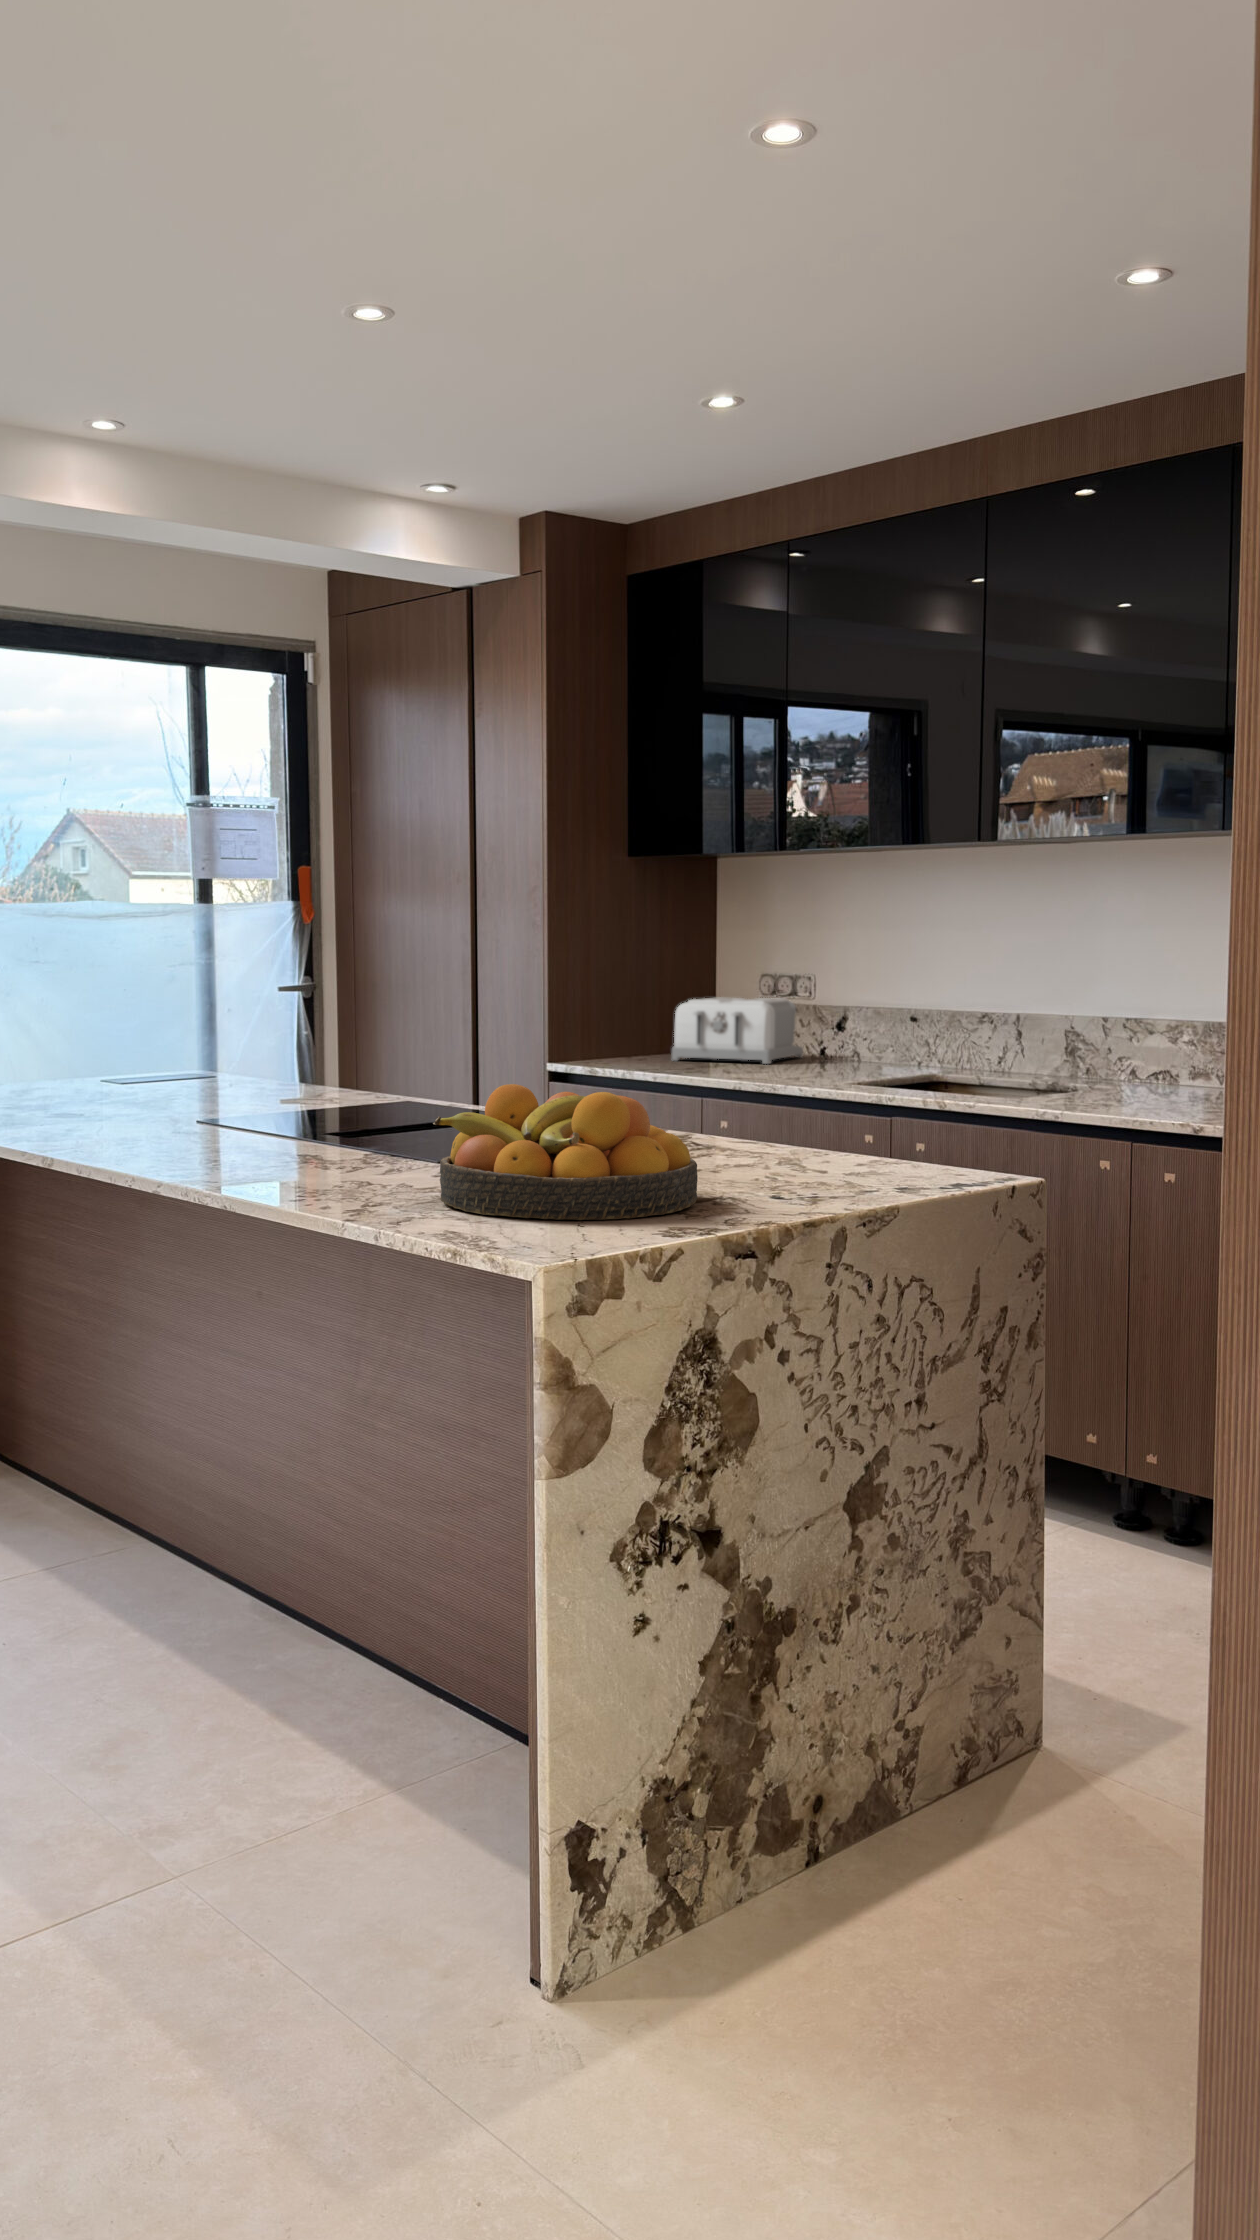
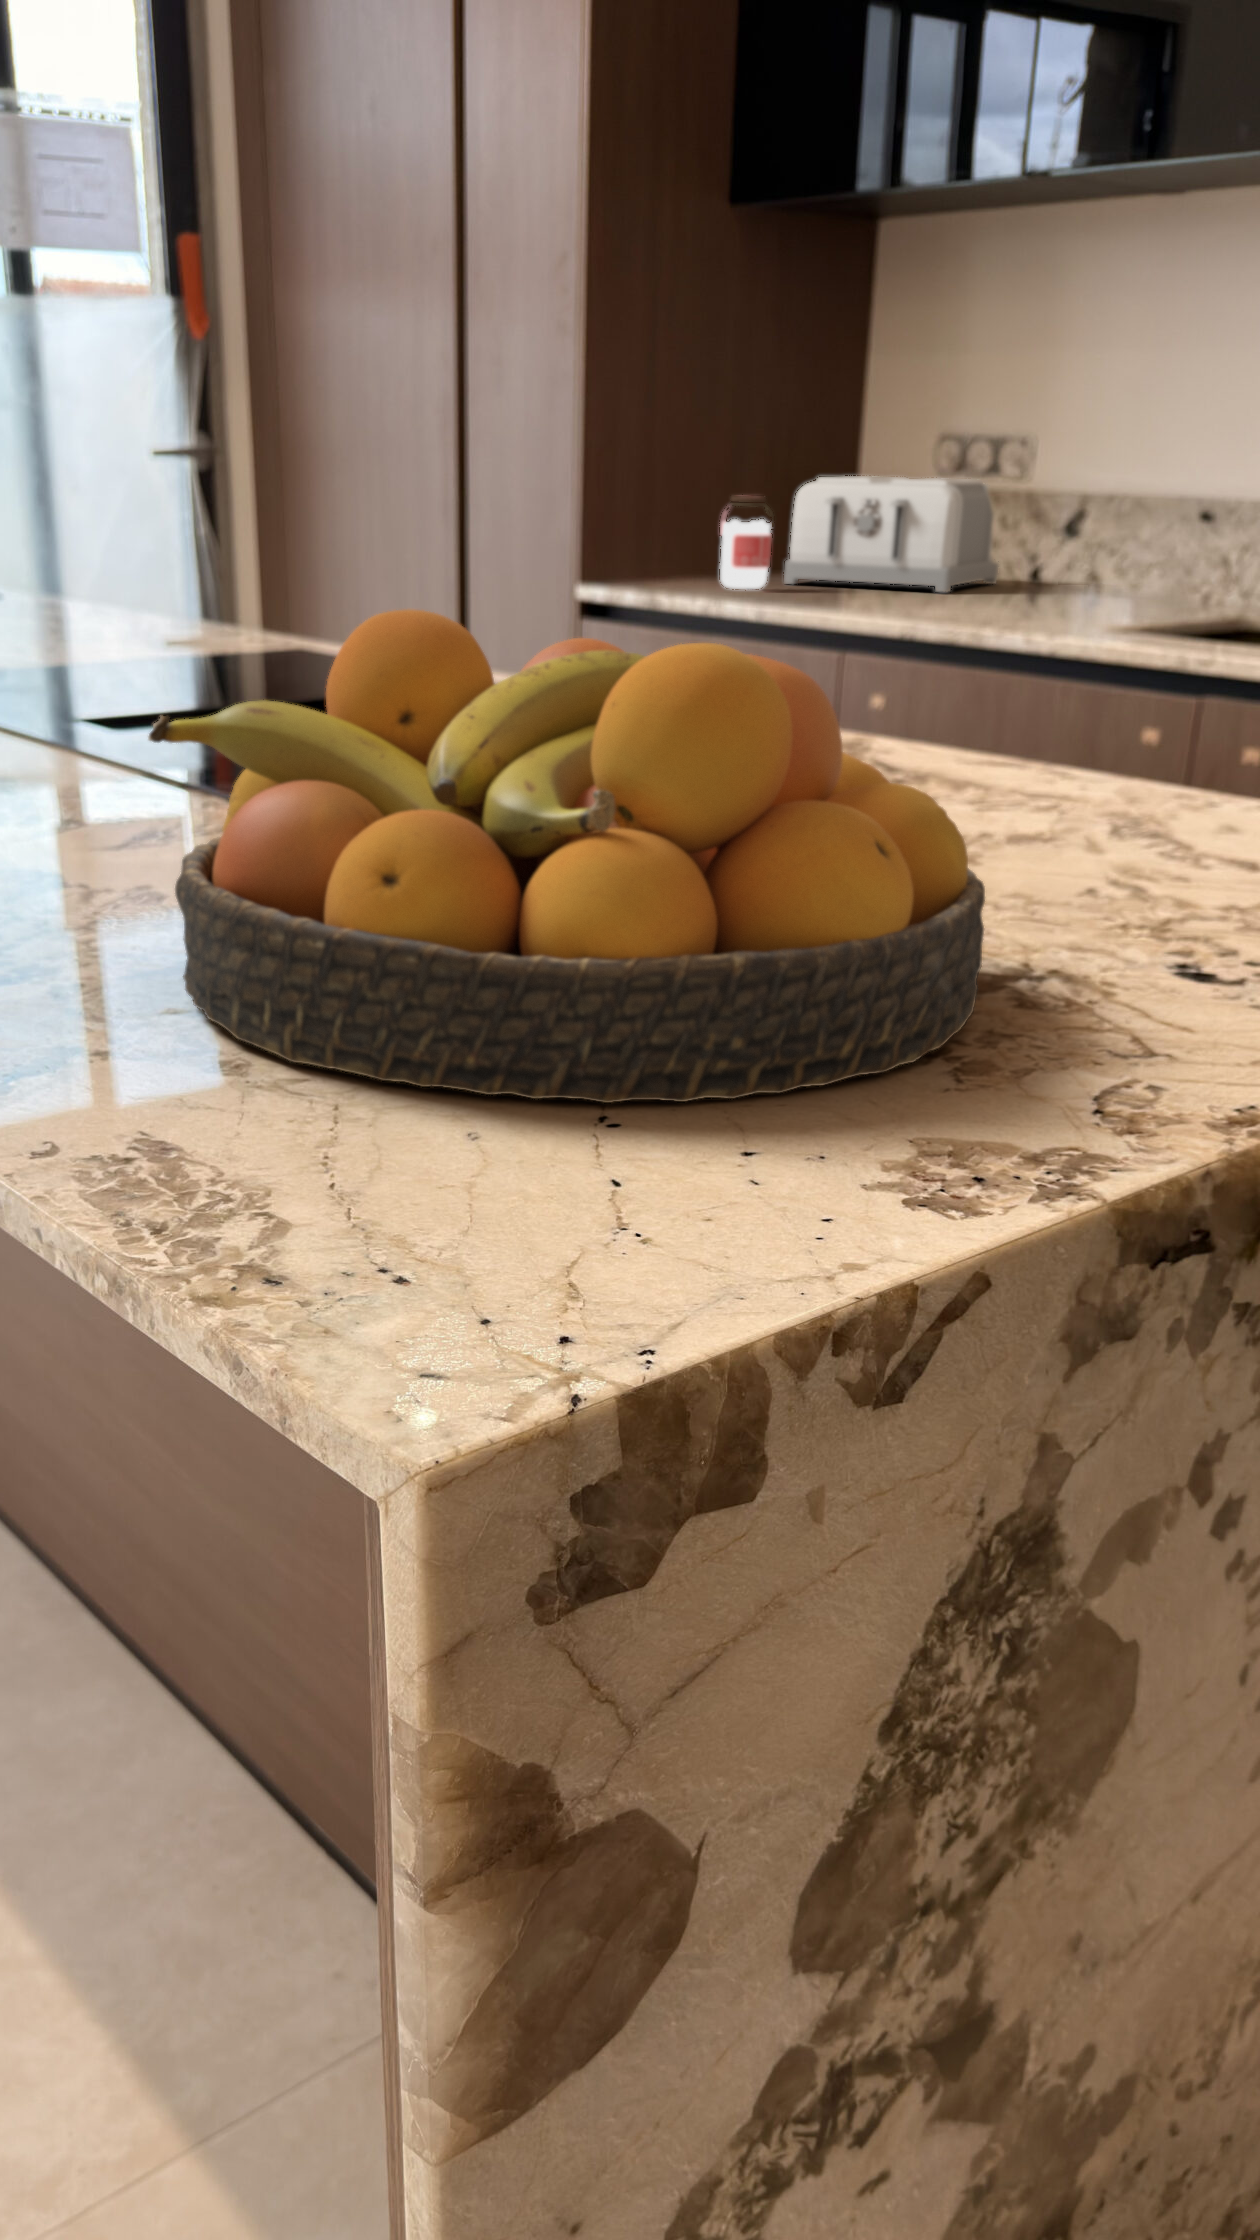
jar: none [631,1012,662,1065] -> present [720,496,773,589]

